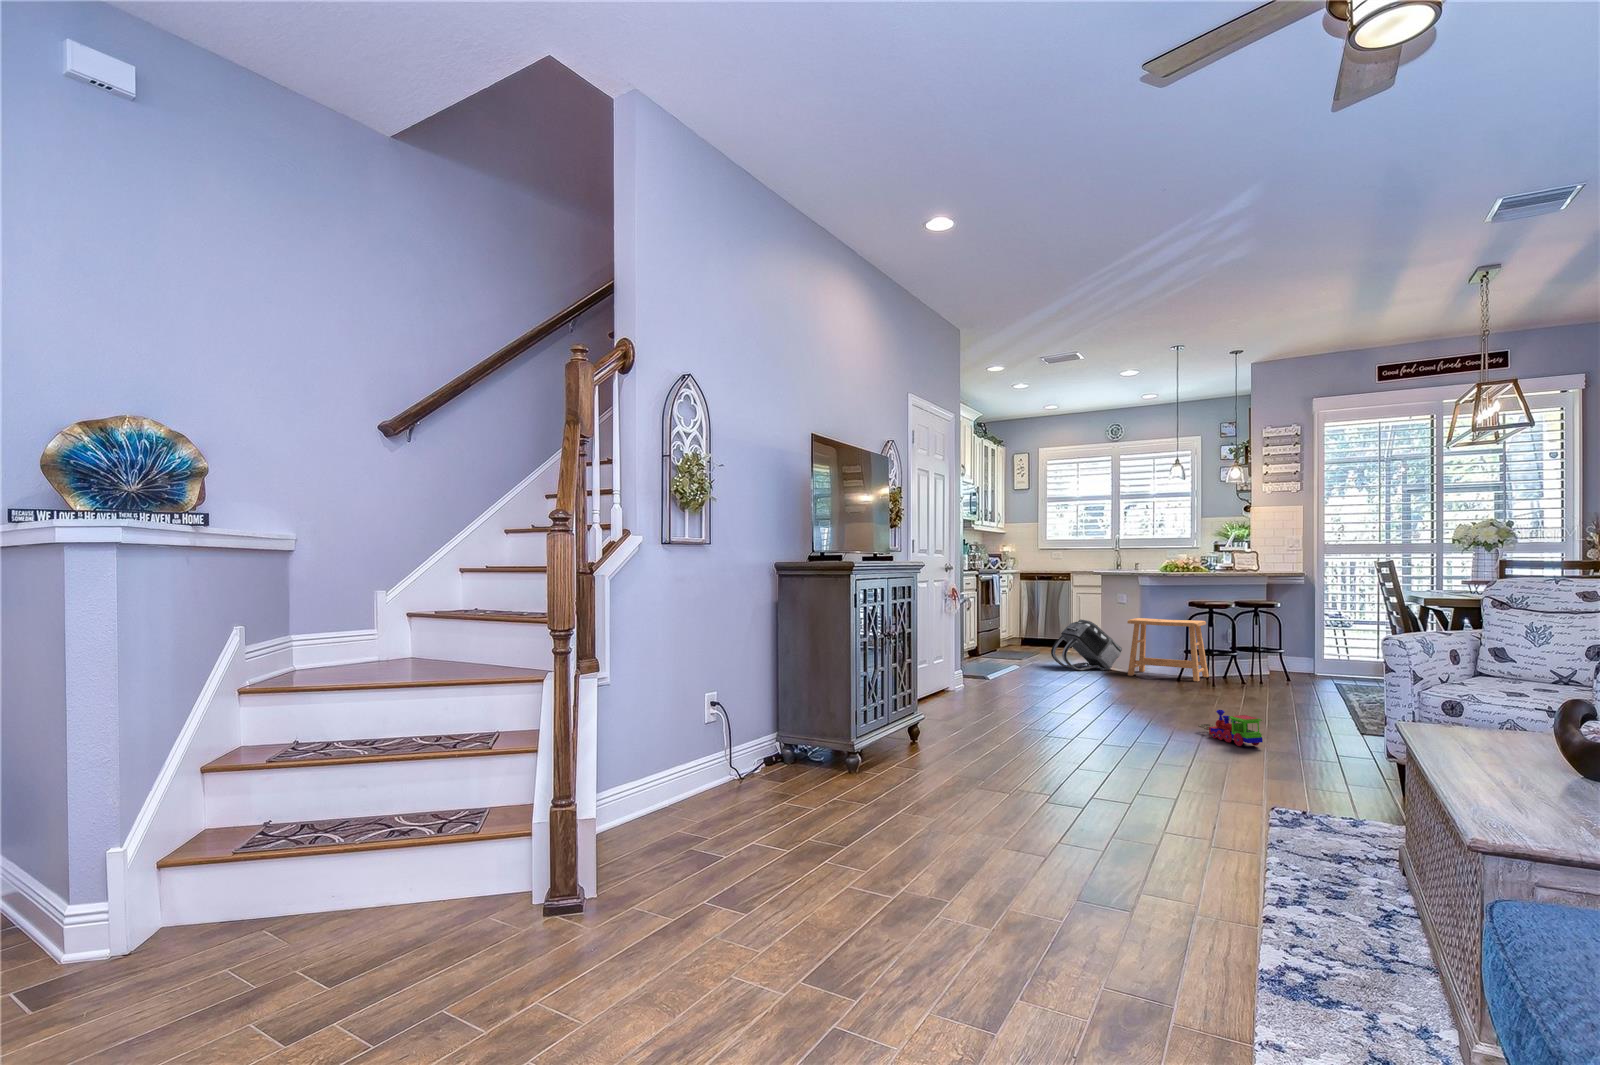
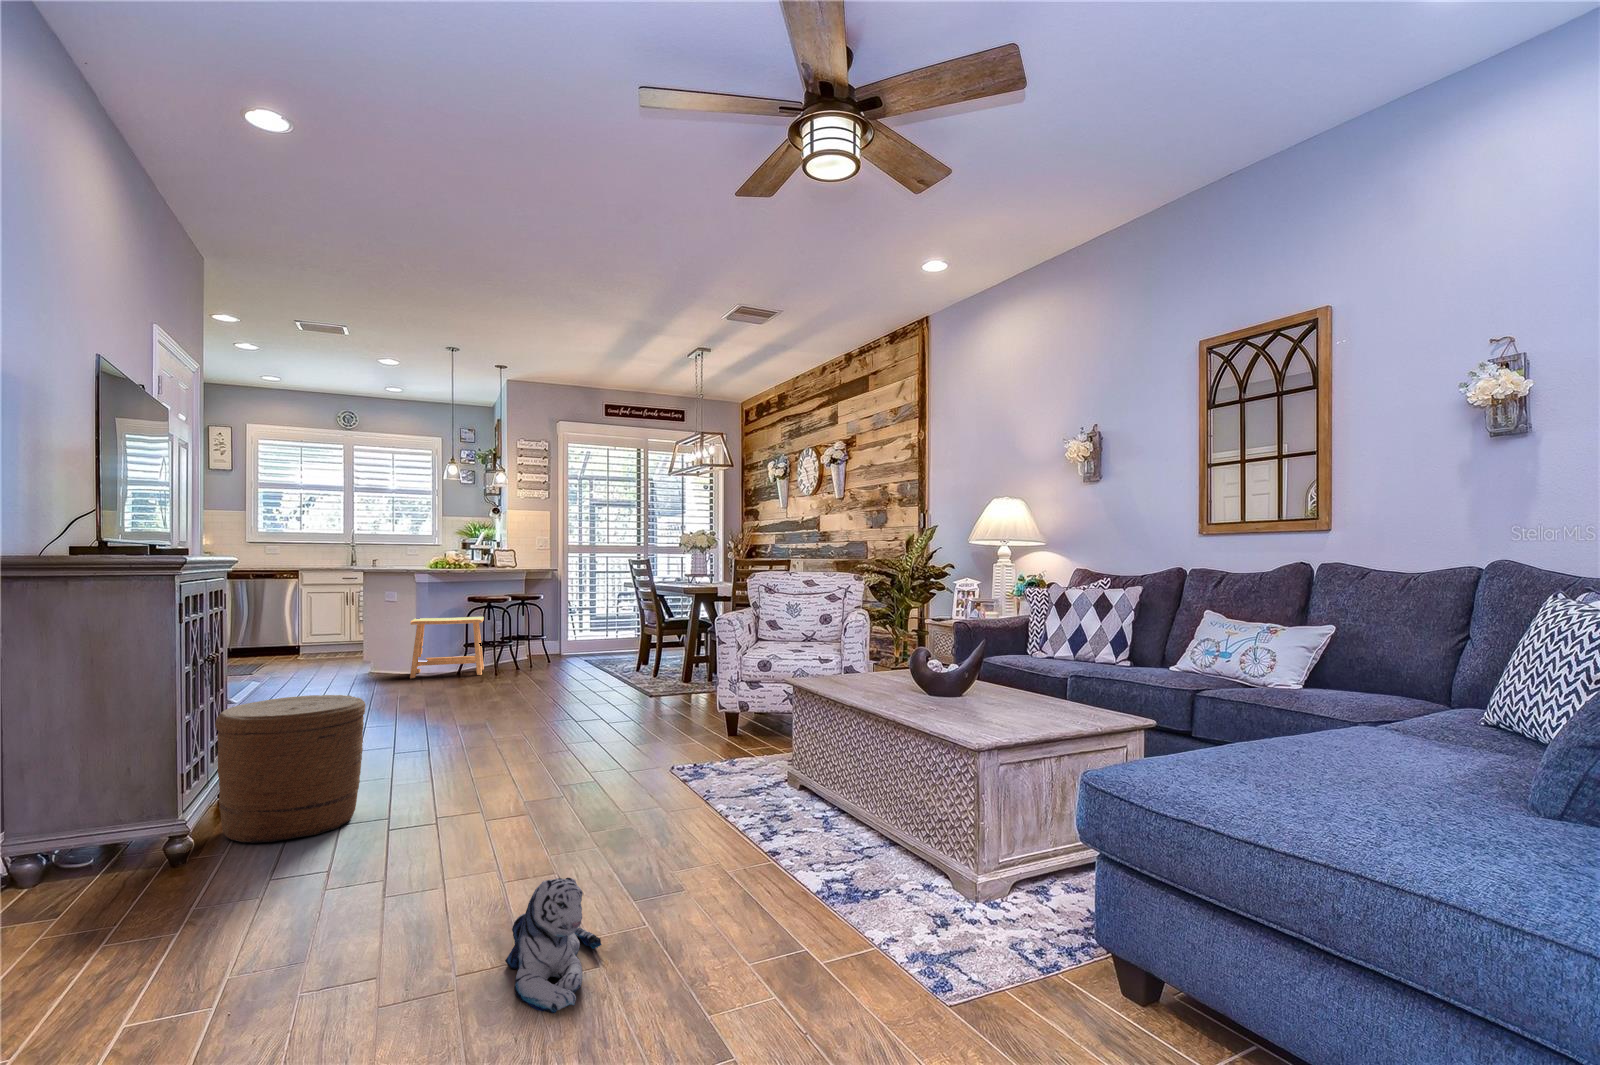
backpack: present [1051,620,1122,671] -> none [315,624,396,680]
woven basket: none [839,665,939,776] -> present [215,695,365,843]
toy train: present [1198,710,1263,746] -> none [545,694,608,723]
plush toy: none [824,840,933,956] -> present [505,878,602,1013]

